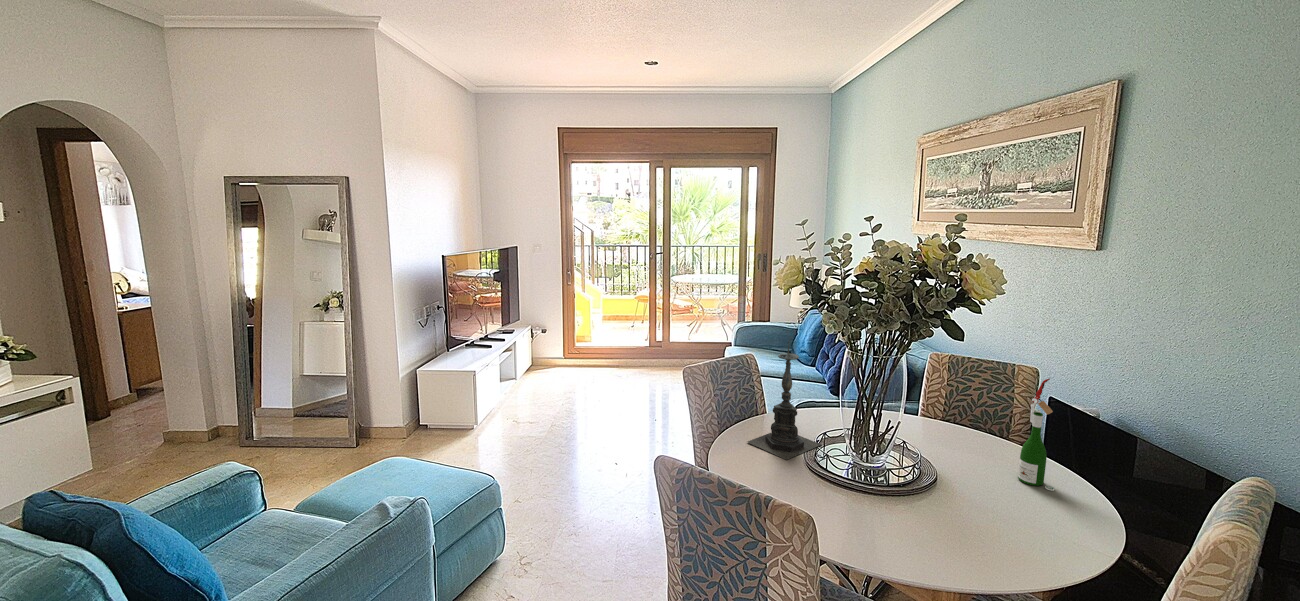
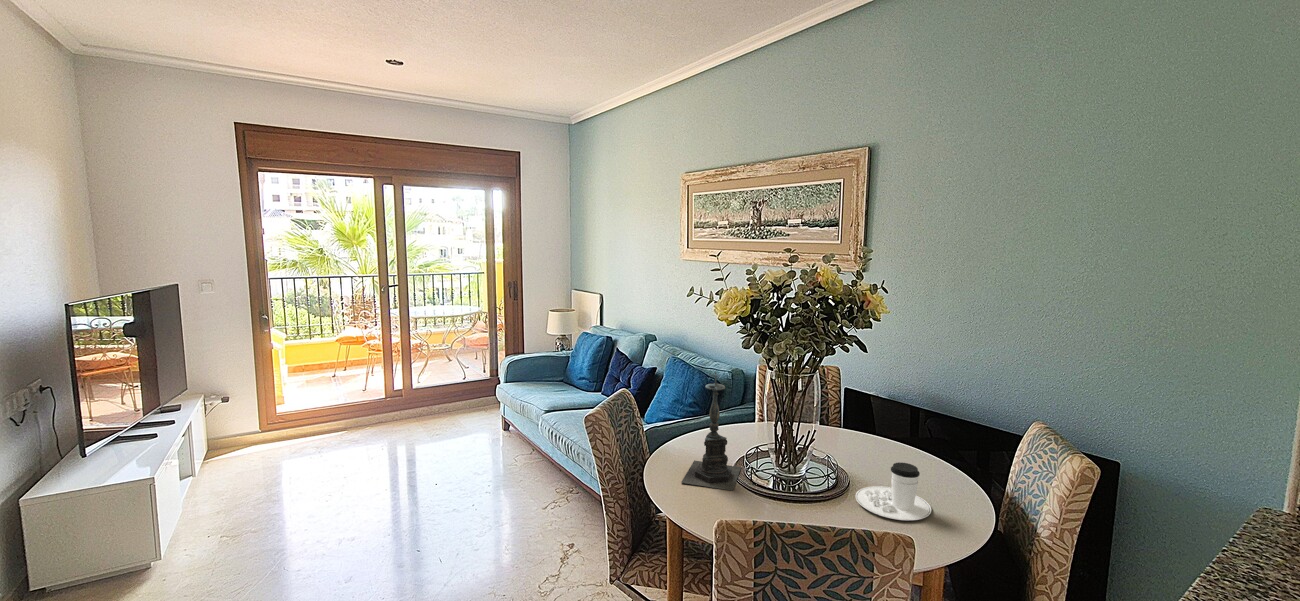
wine bottle: present [1018,378,1055,491] -> none [887,374,915,462]
coffee cup: none [905,472,999,541] -> present [855,462,931,521]

